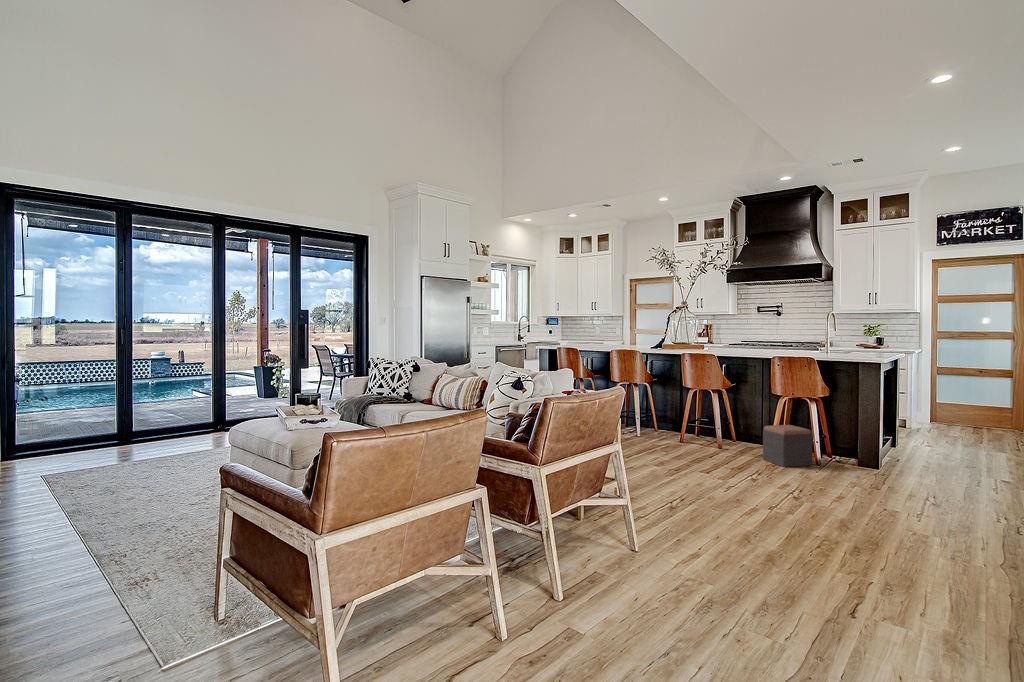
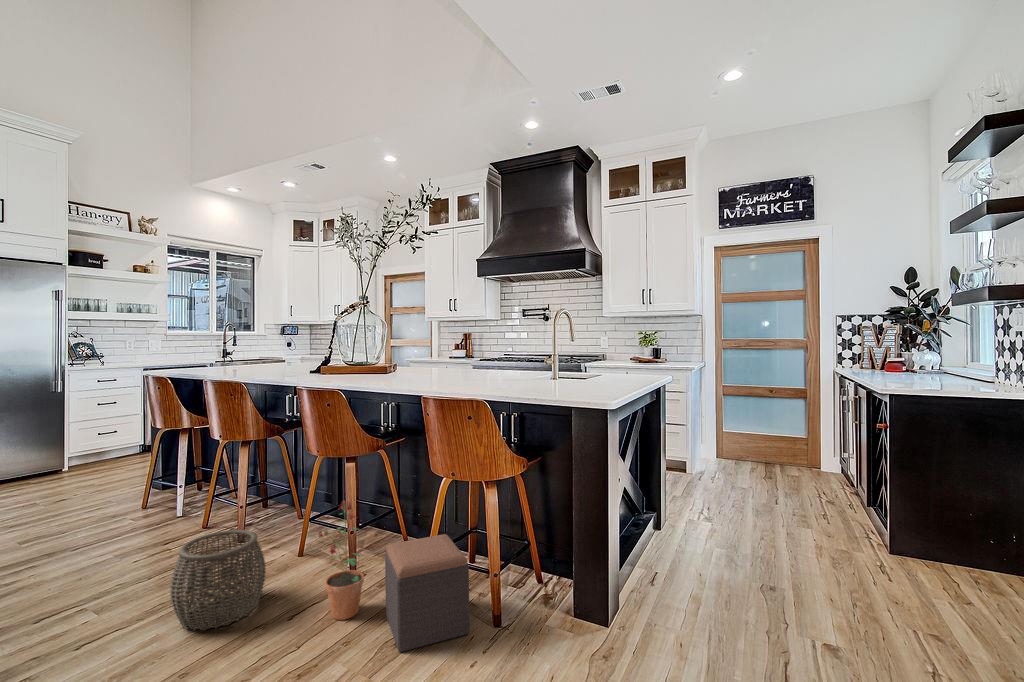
potted plant: none [724,407,752,459] -> present [319,500,364,620]
woven basket: none [659,419,699,457] -> present [170,530,266,630]

